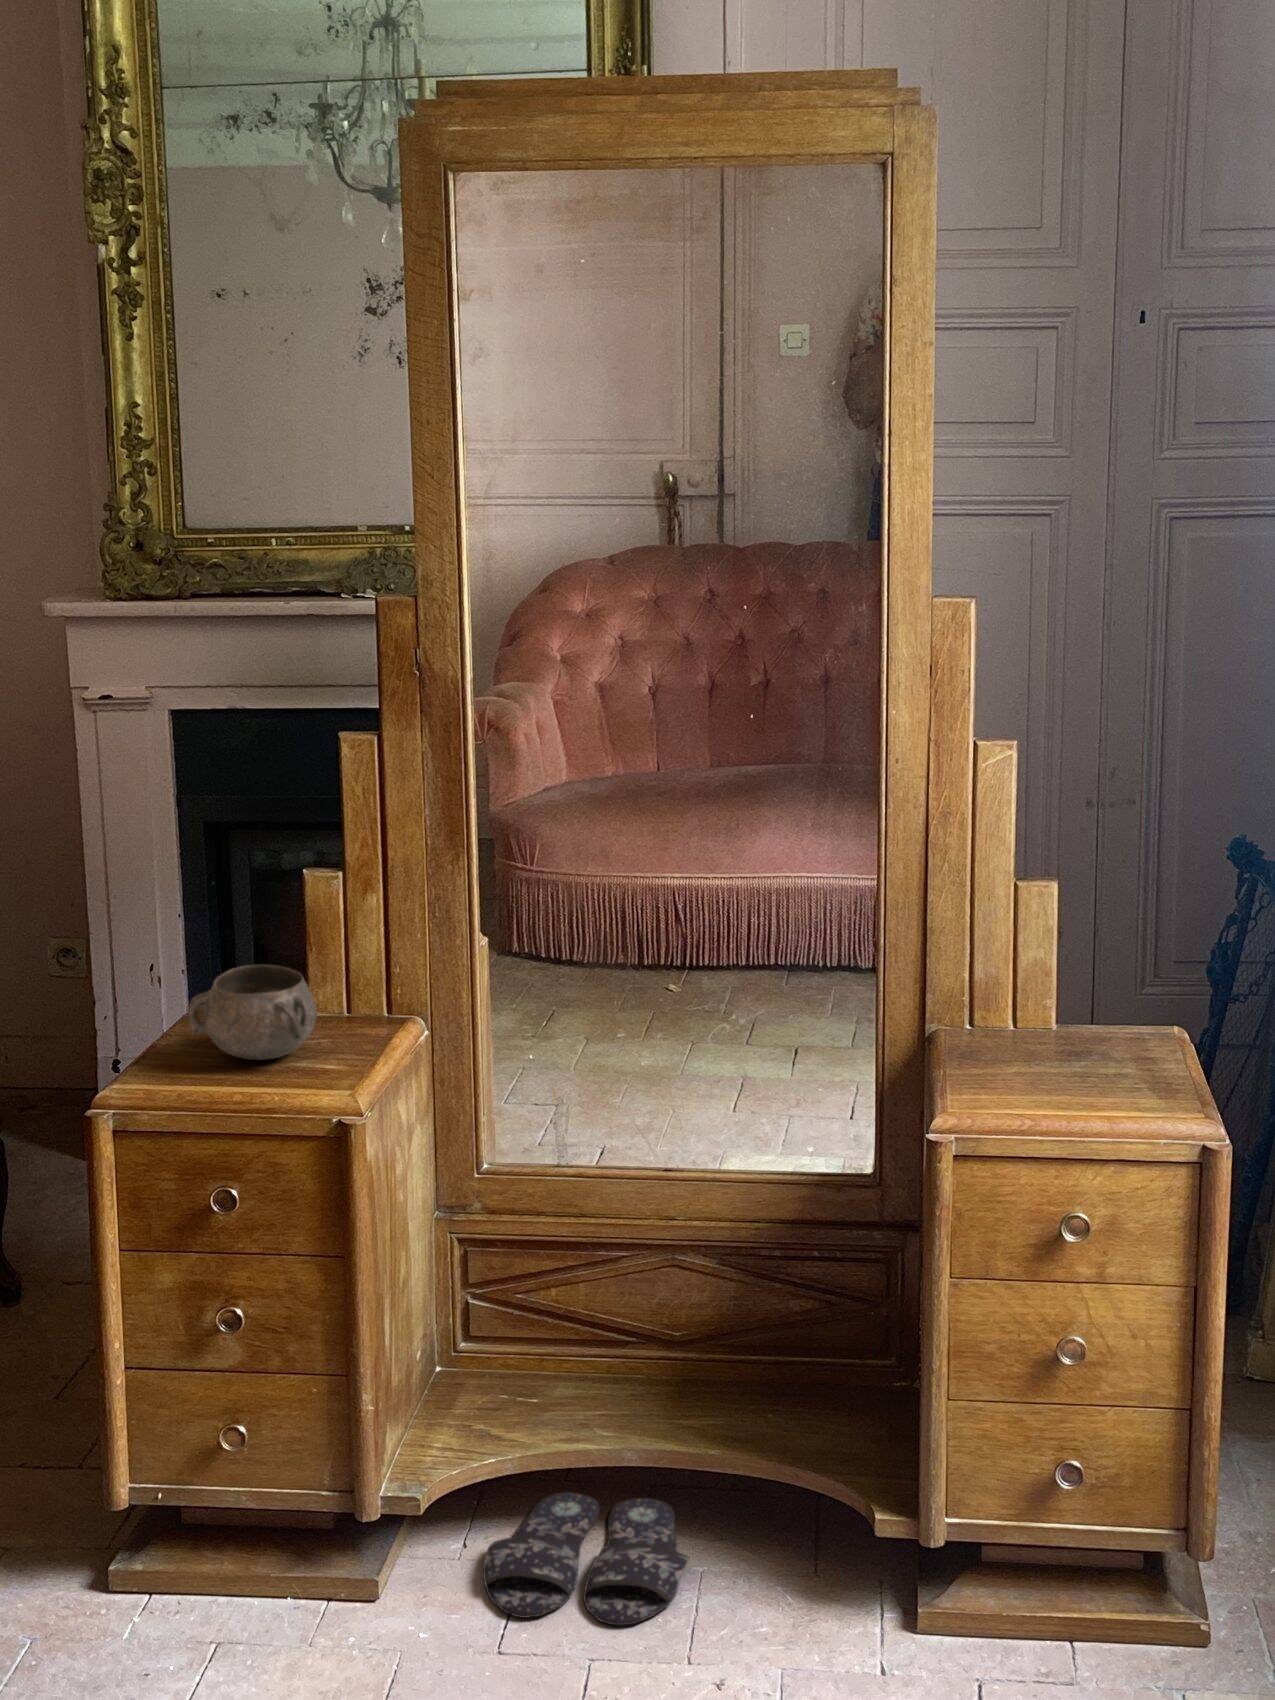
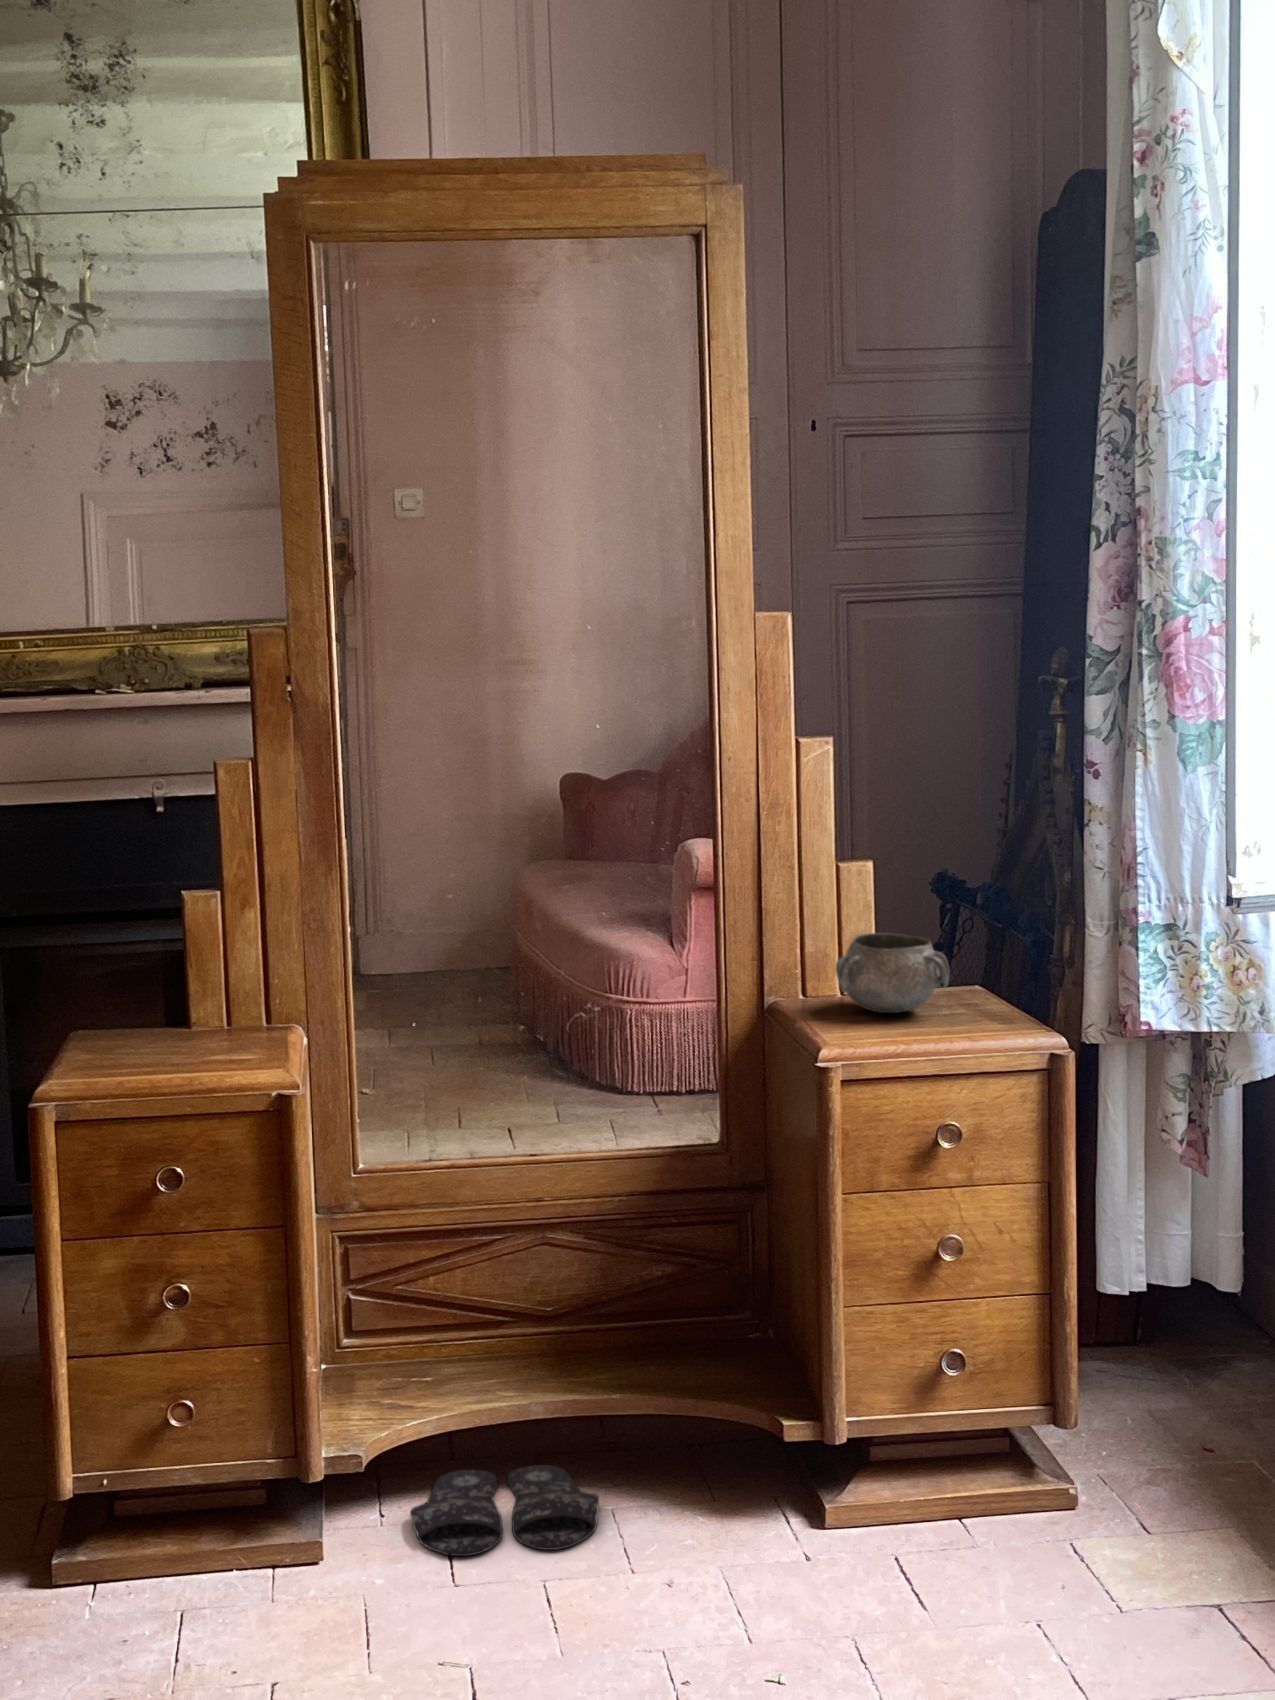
decorative bowl: present [188,965,317,1060] -> present [836,933,950,1013]

